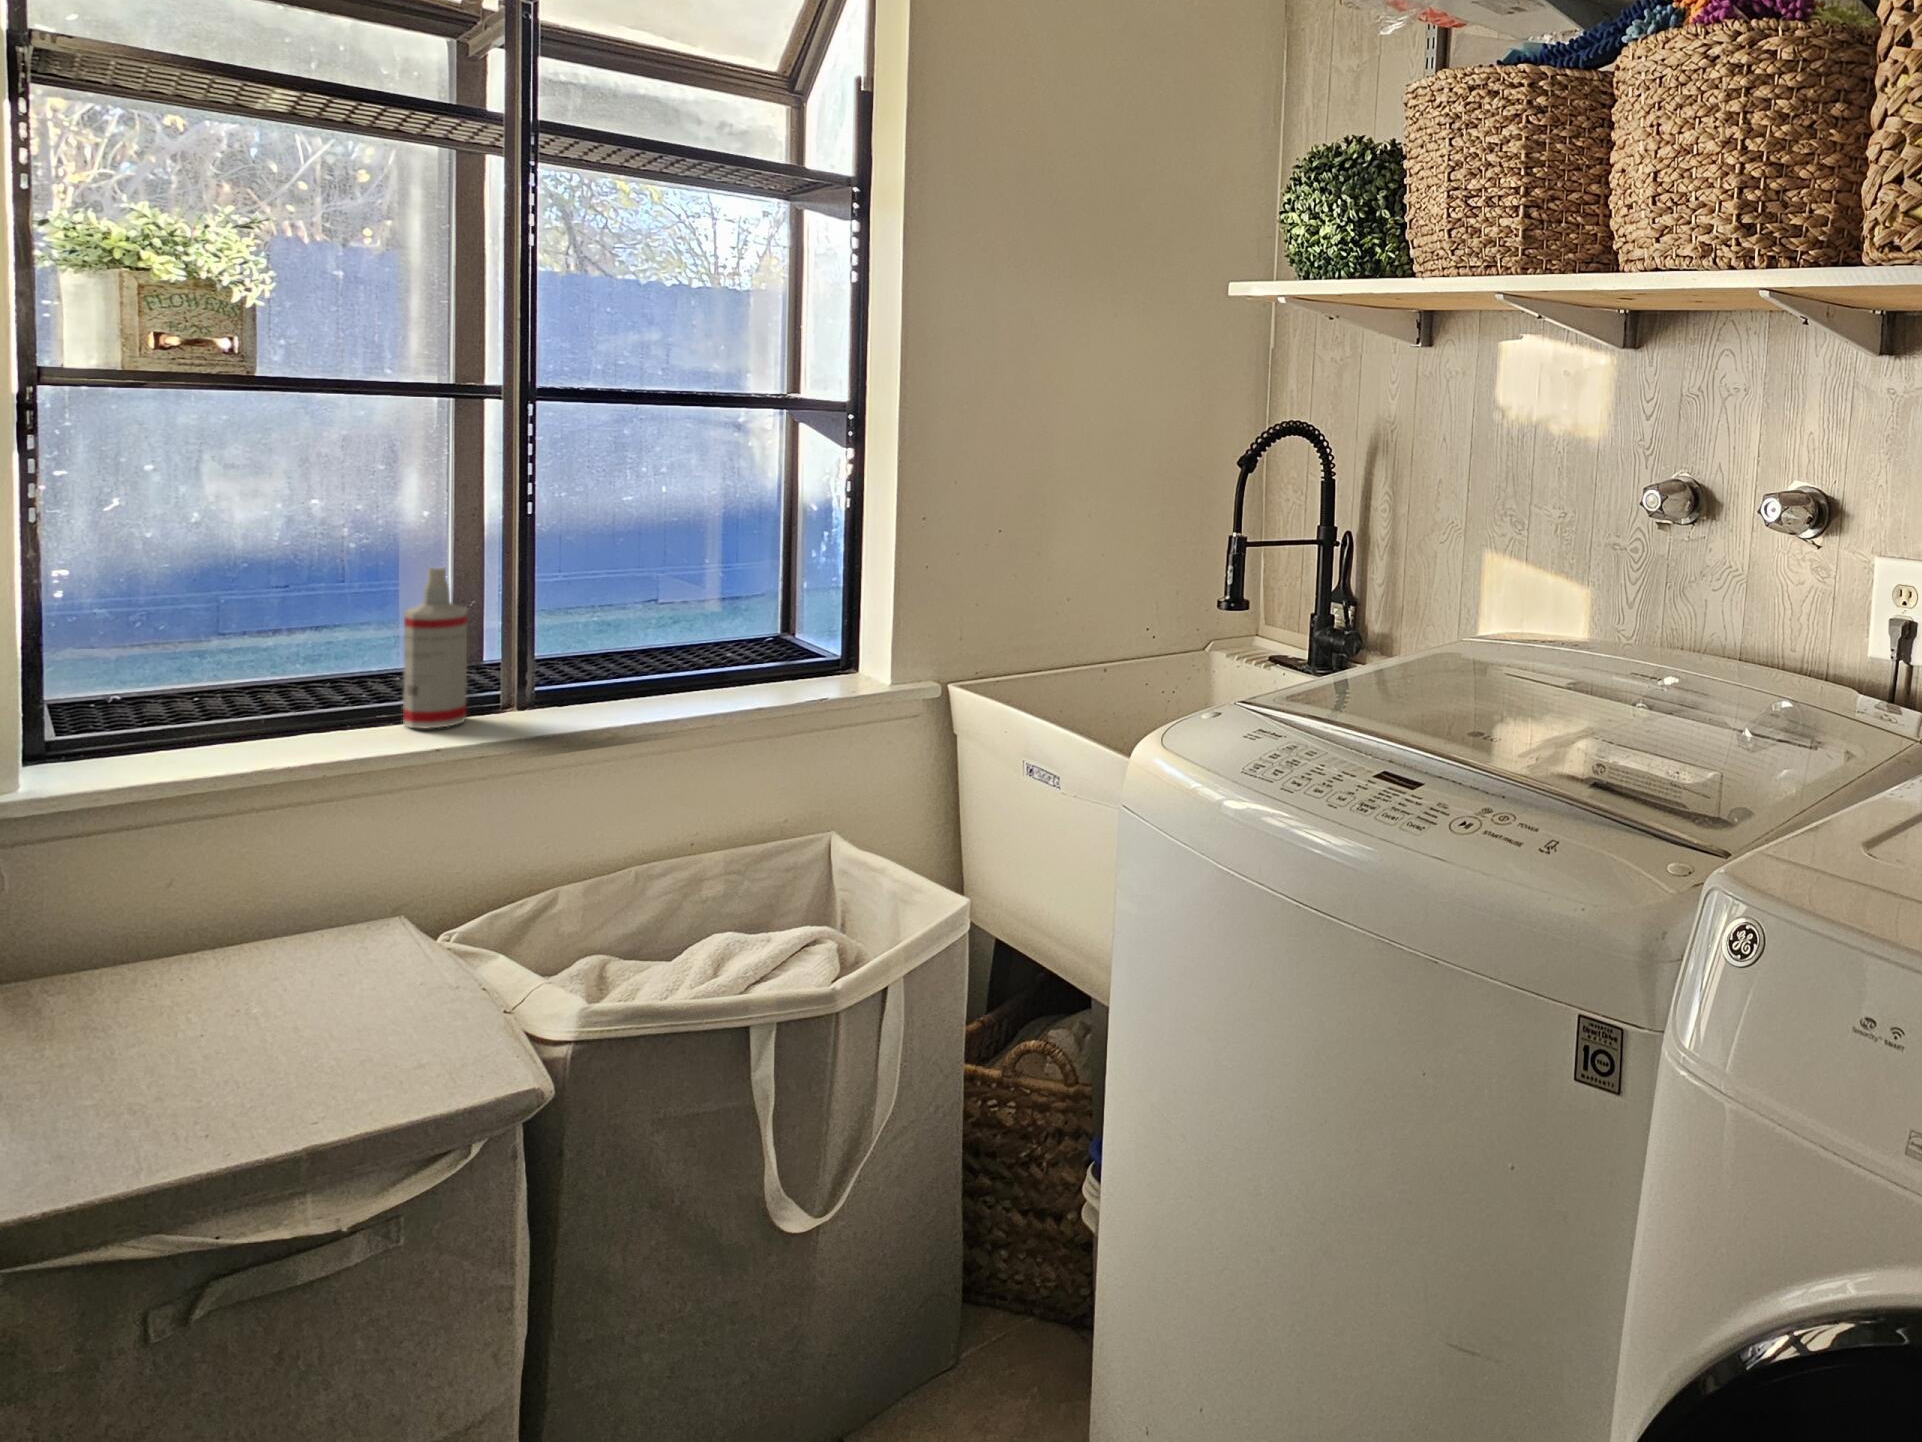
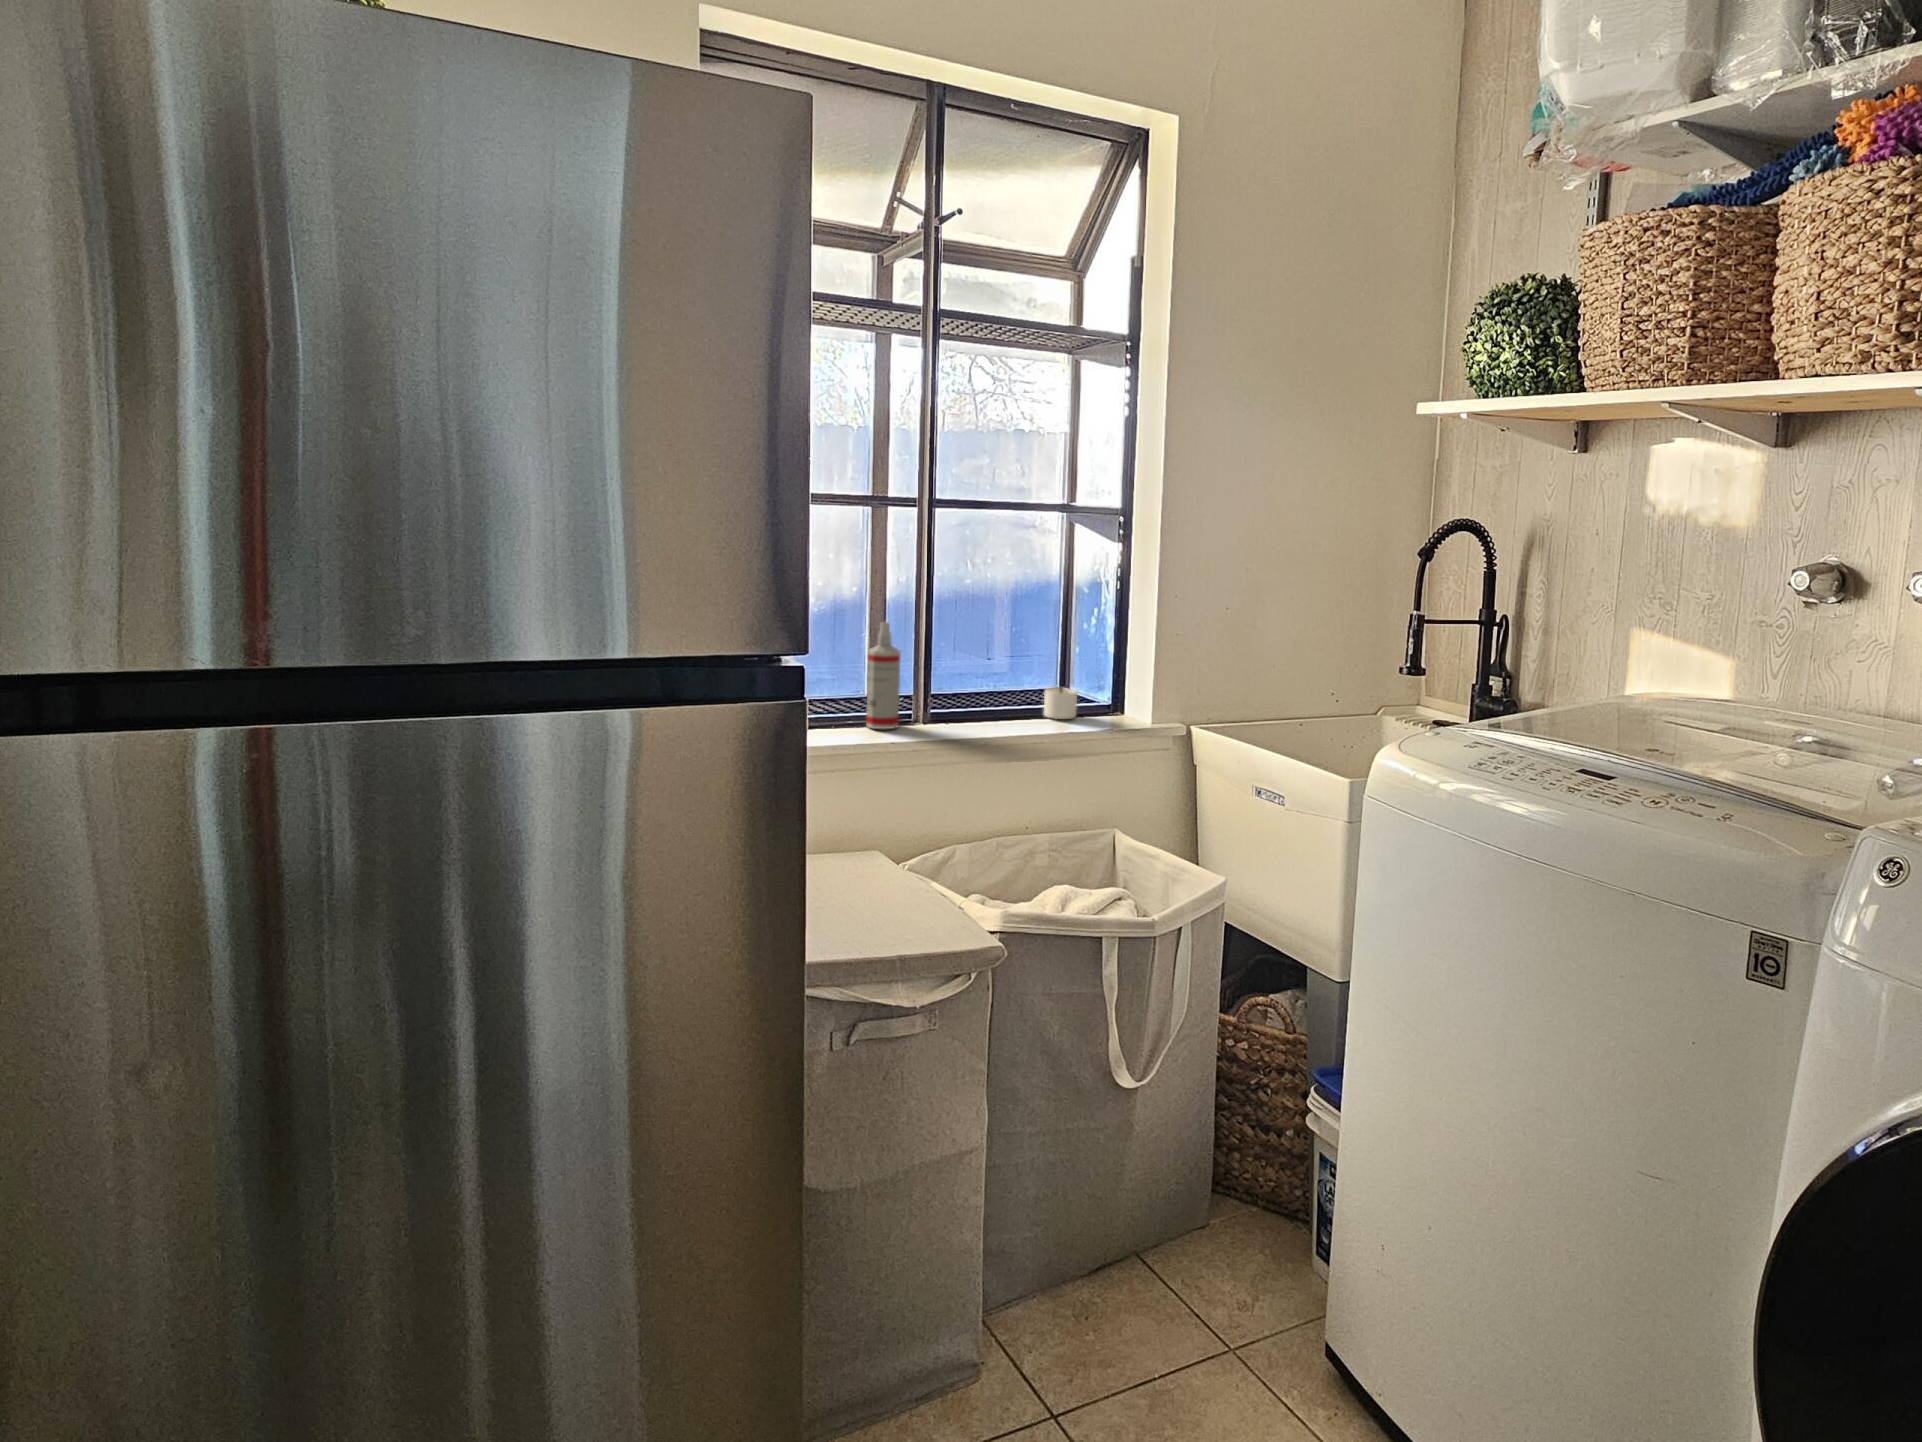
candle: none [728,645,804,690] -> present [1044,688,1077,719]

